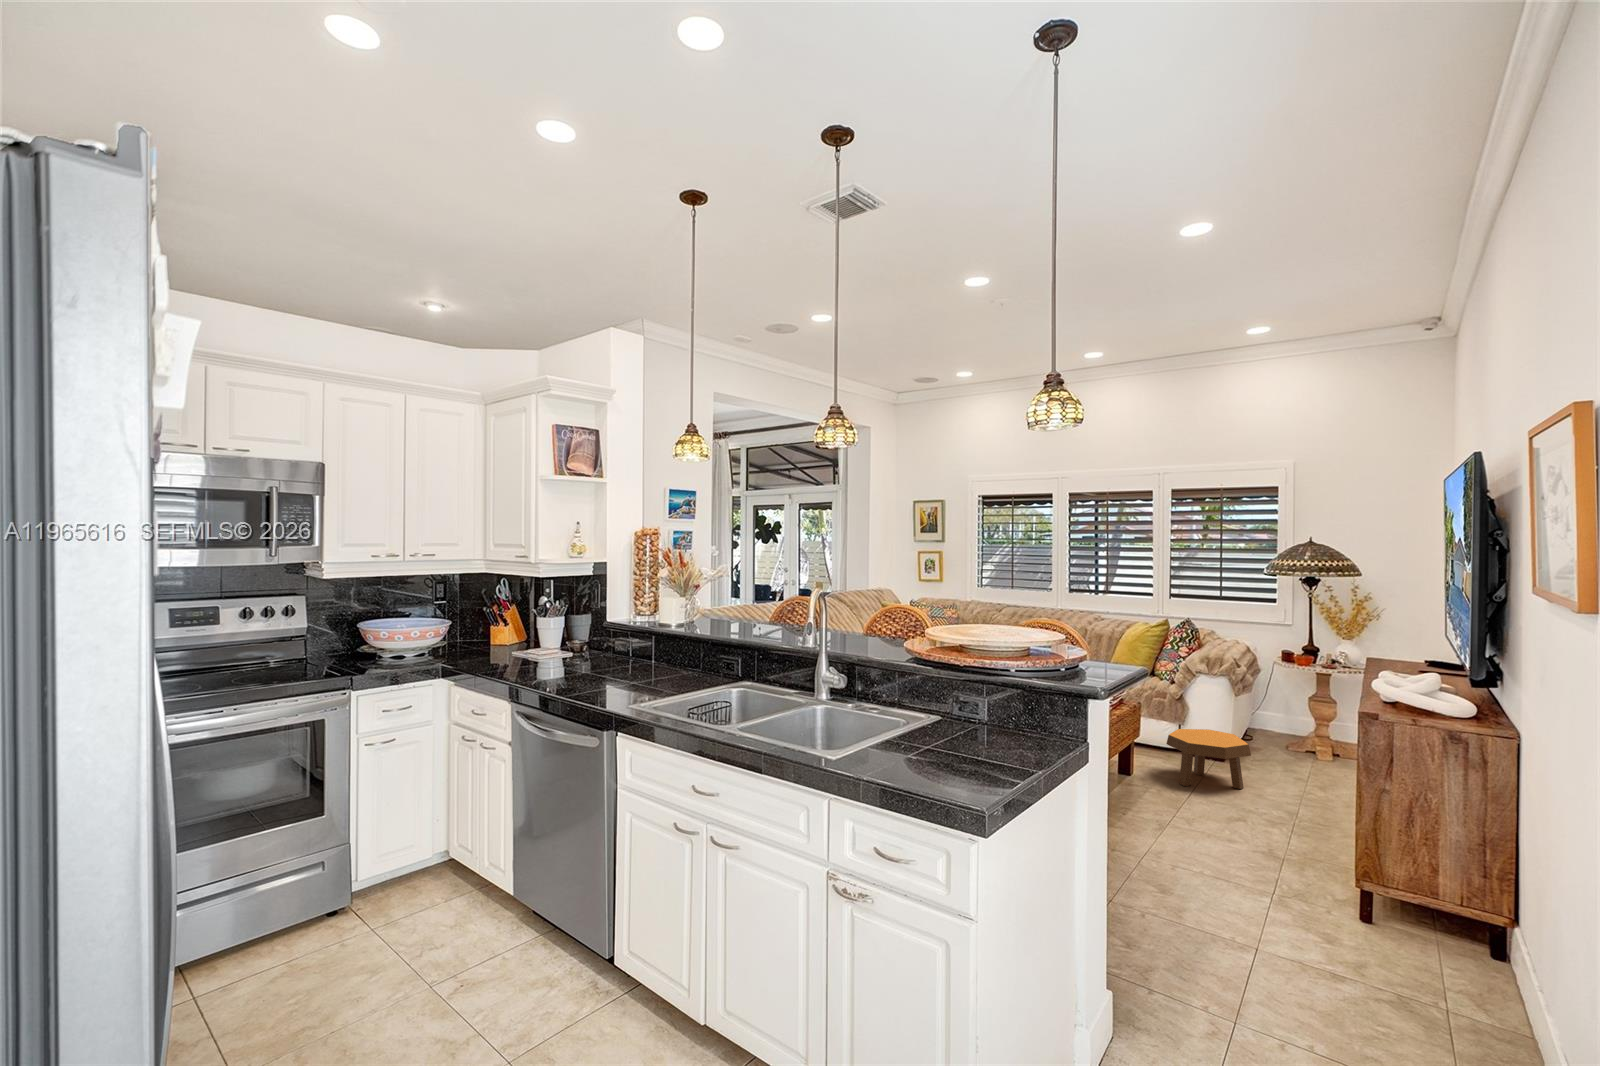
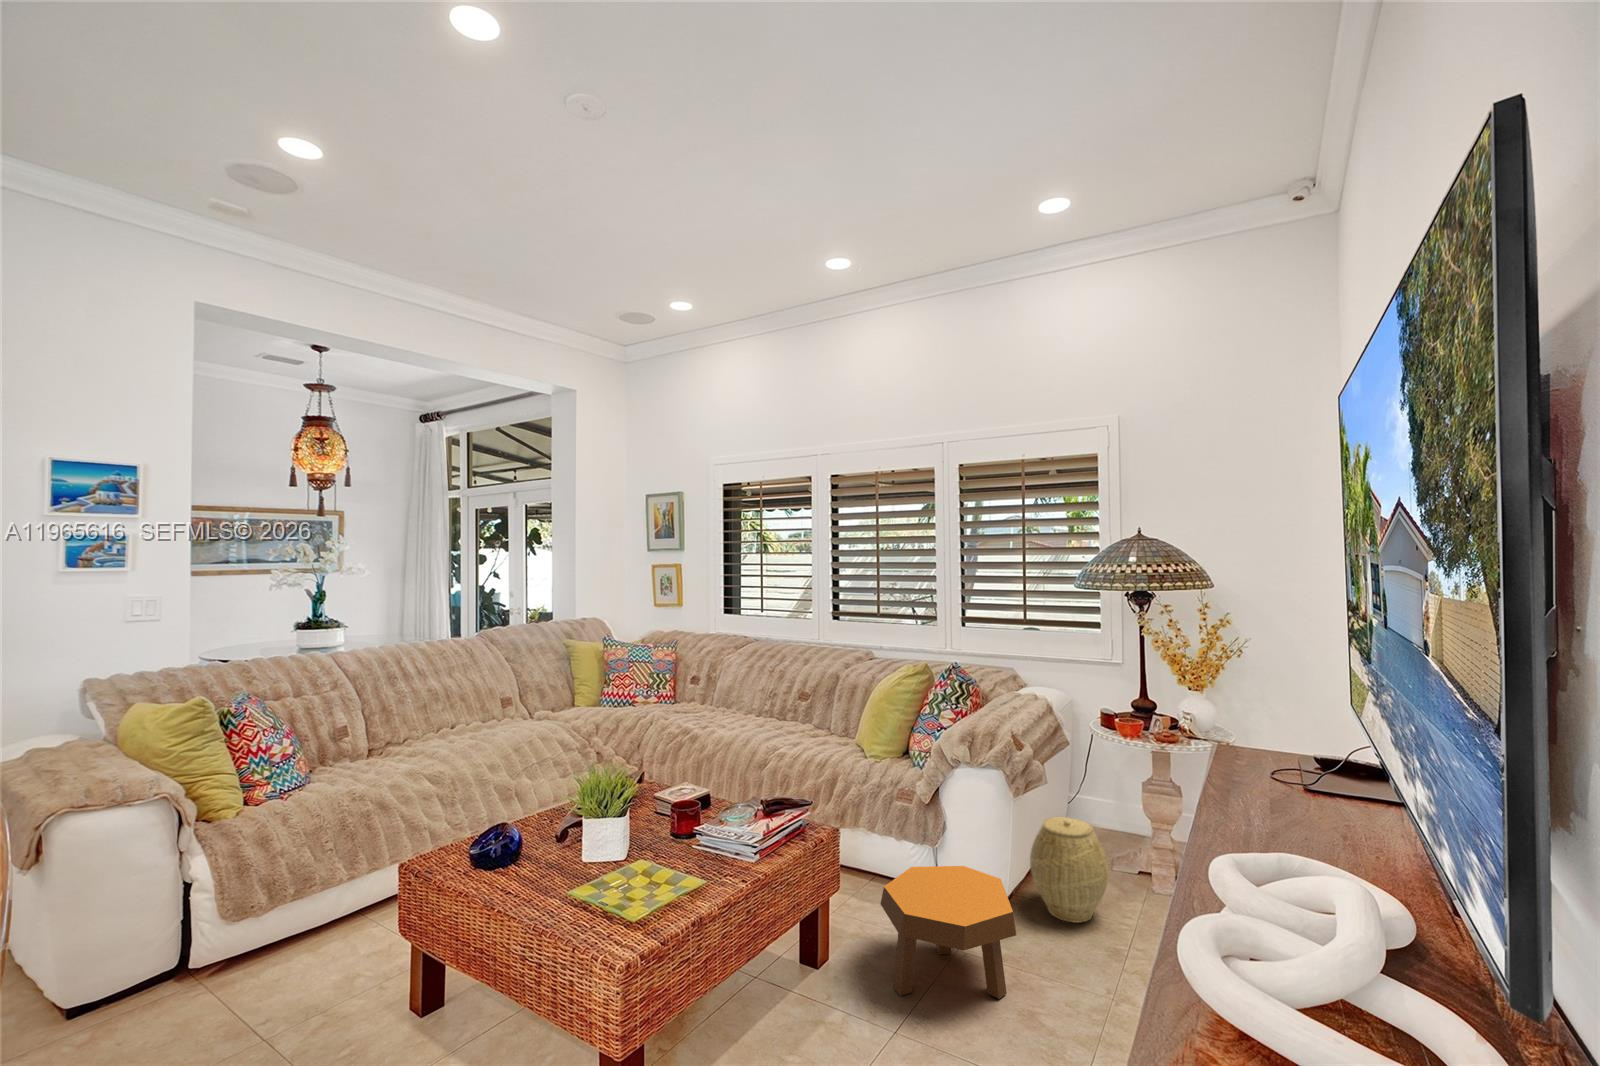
woven basket: none [1242,710,1293,767] -> present [1030,817,1109,923]

